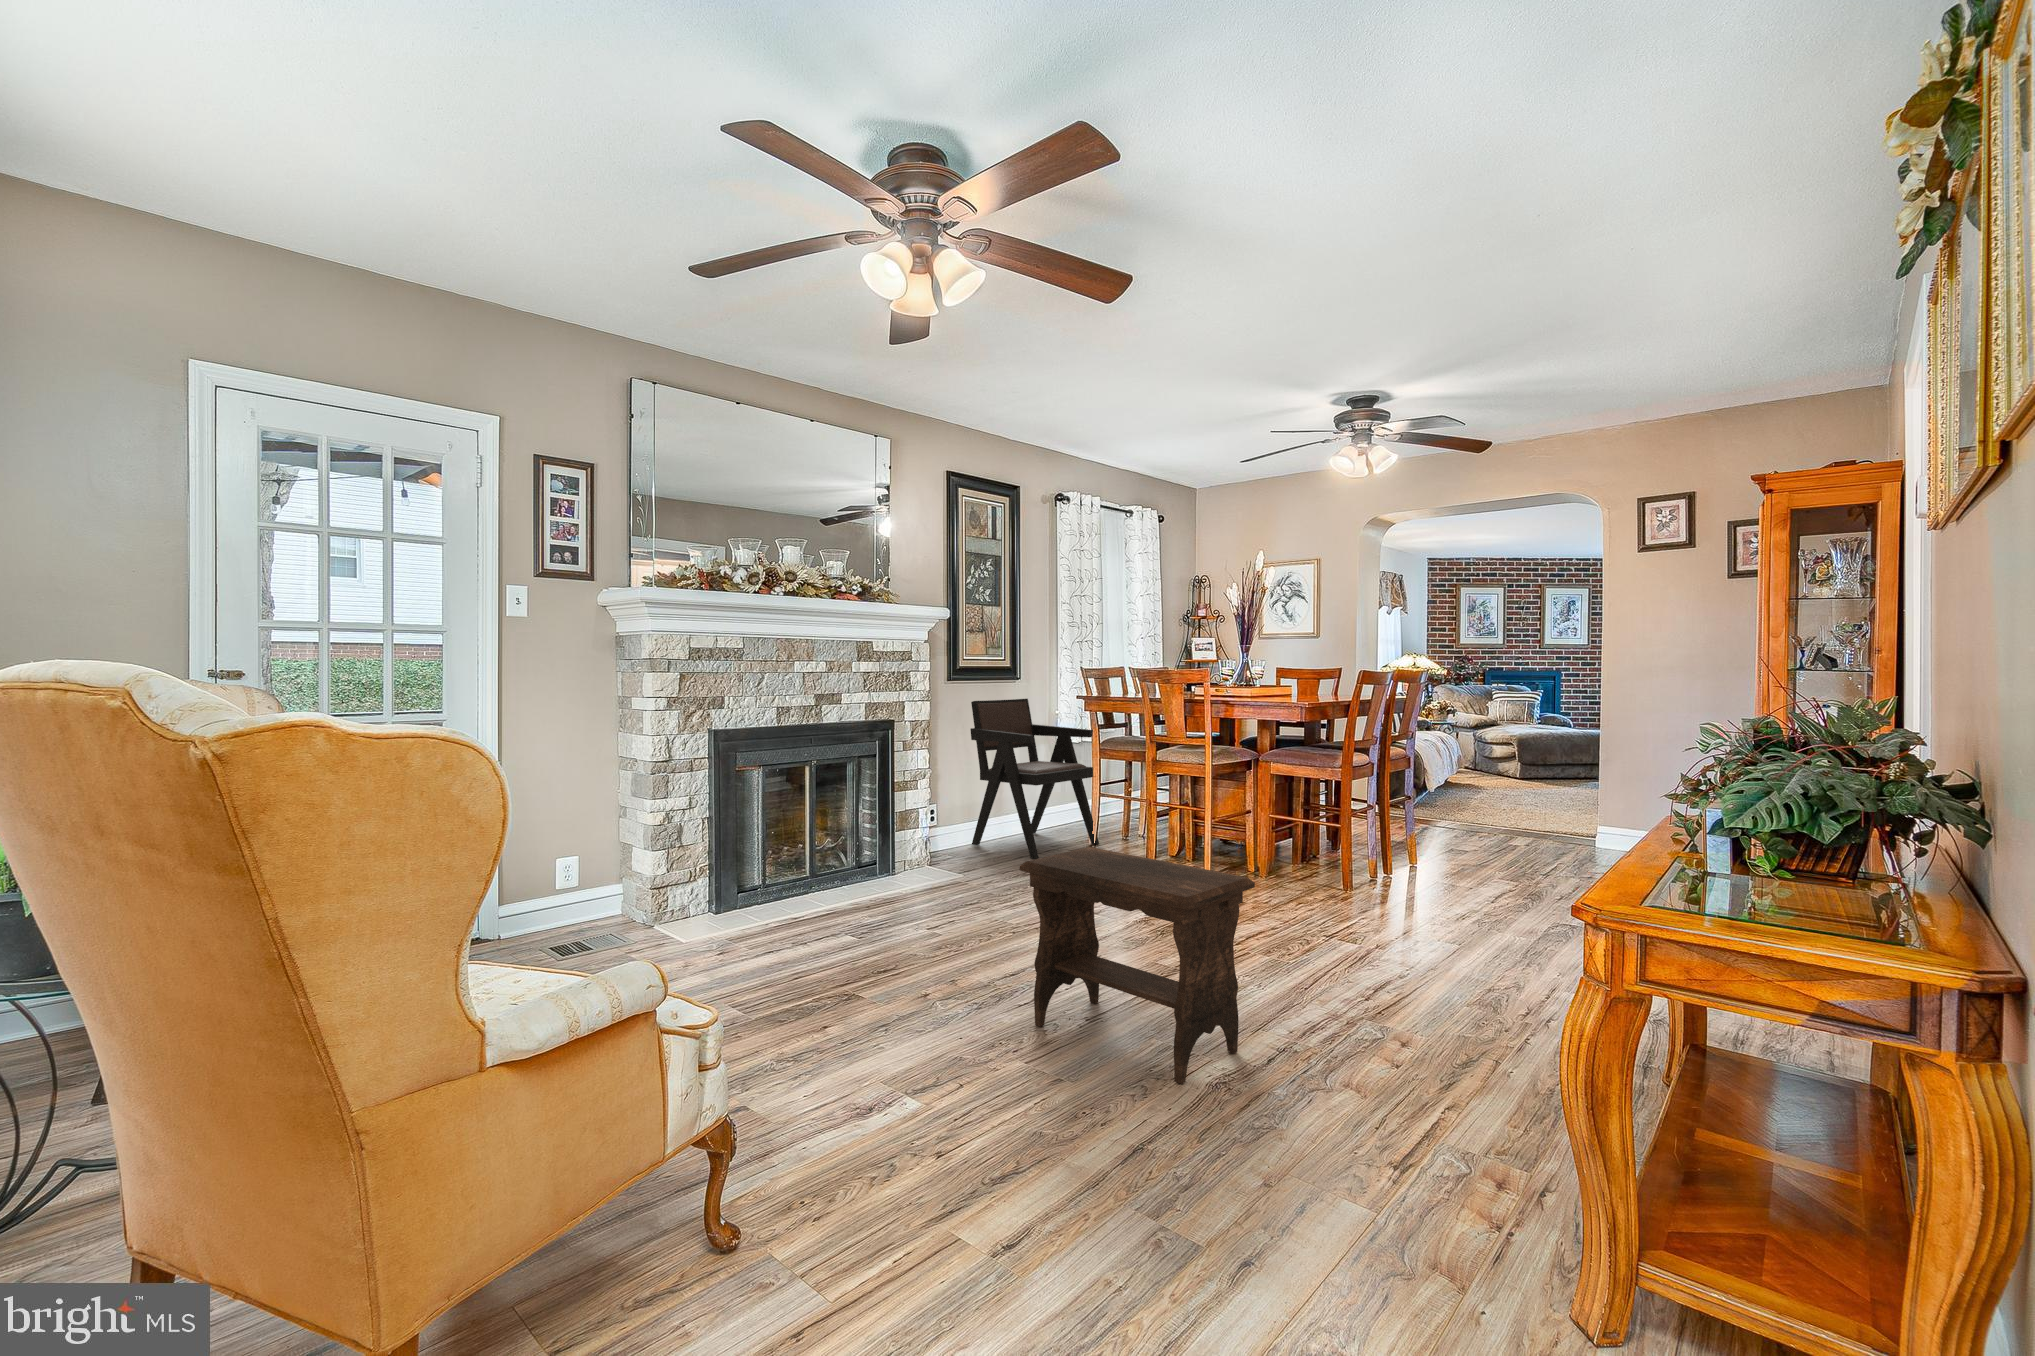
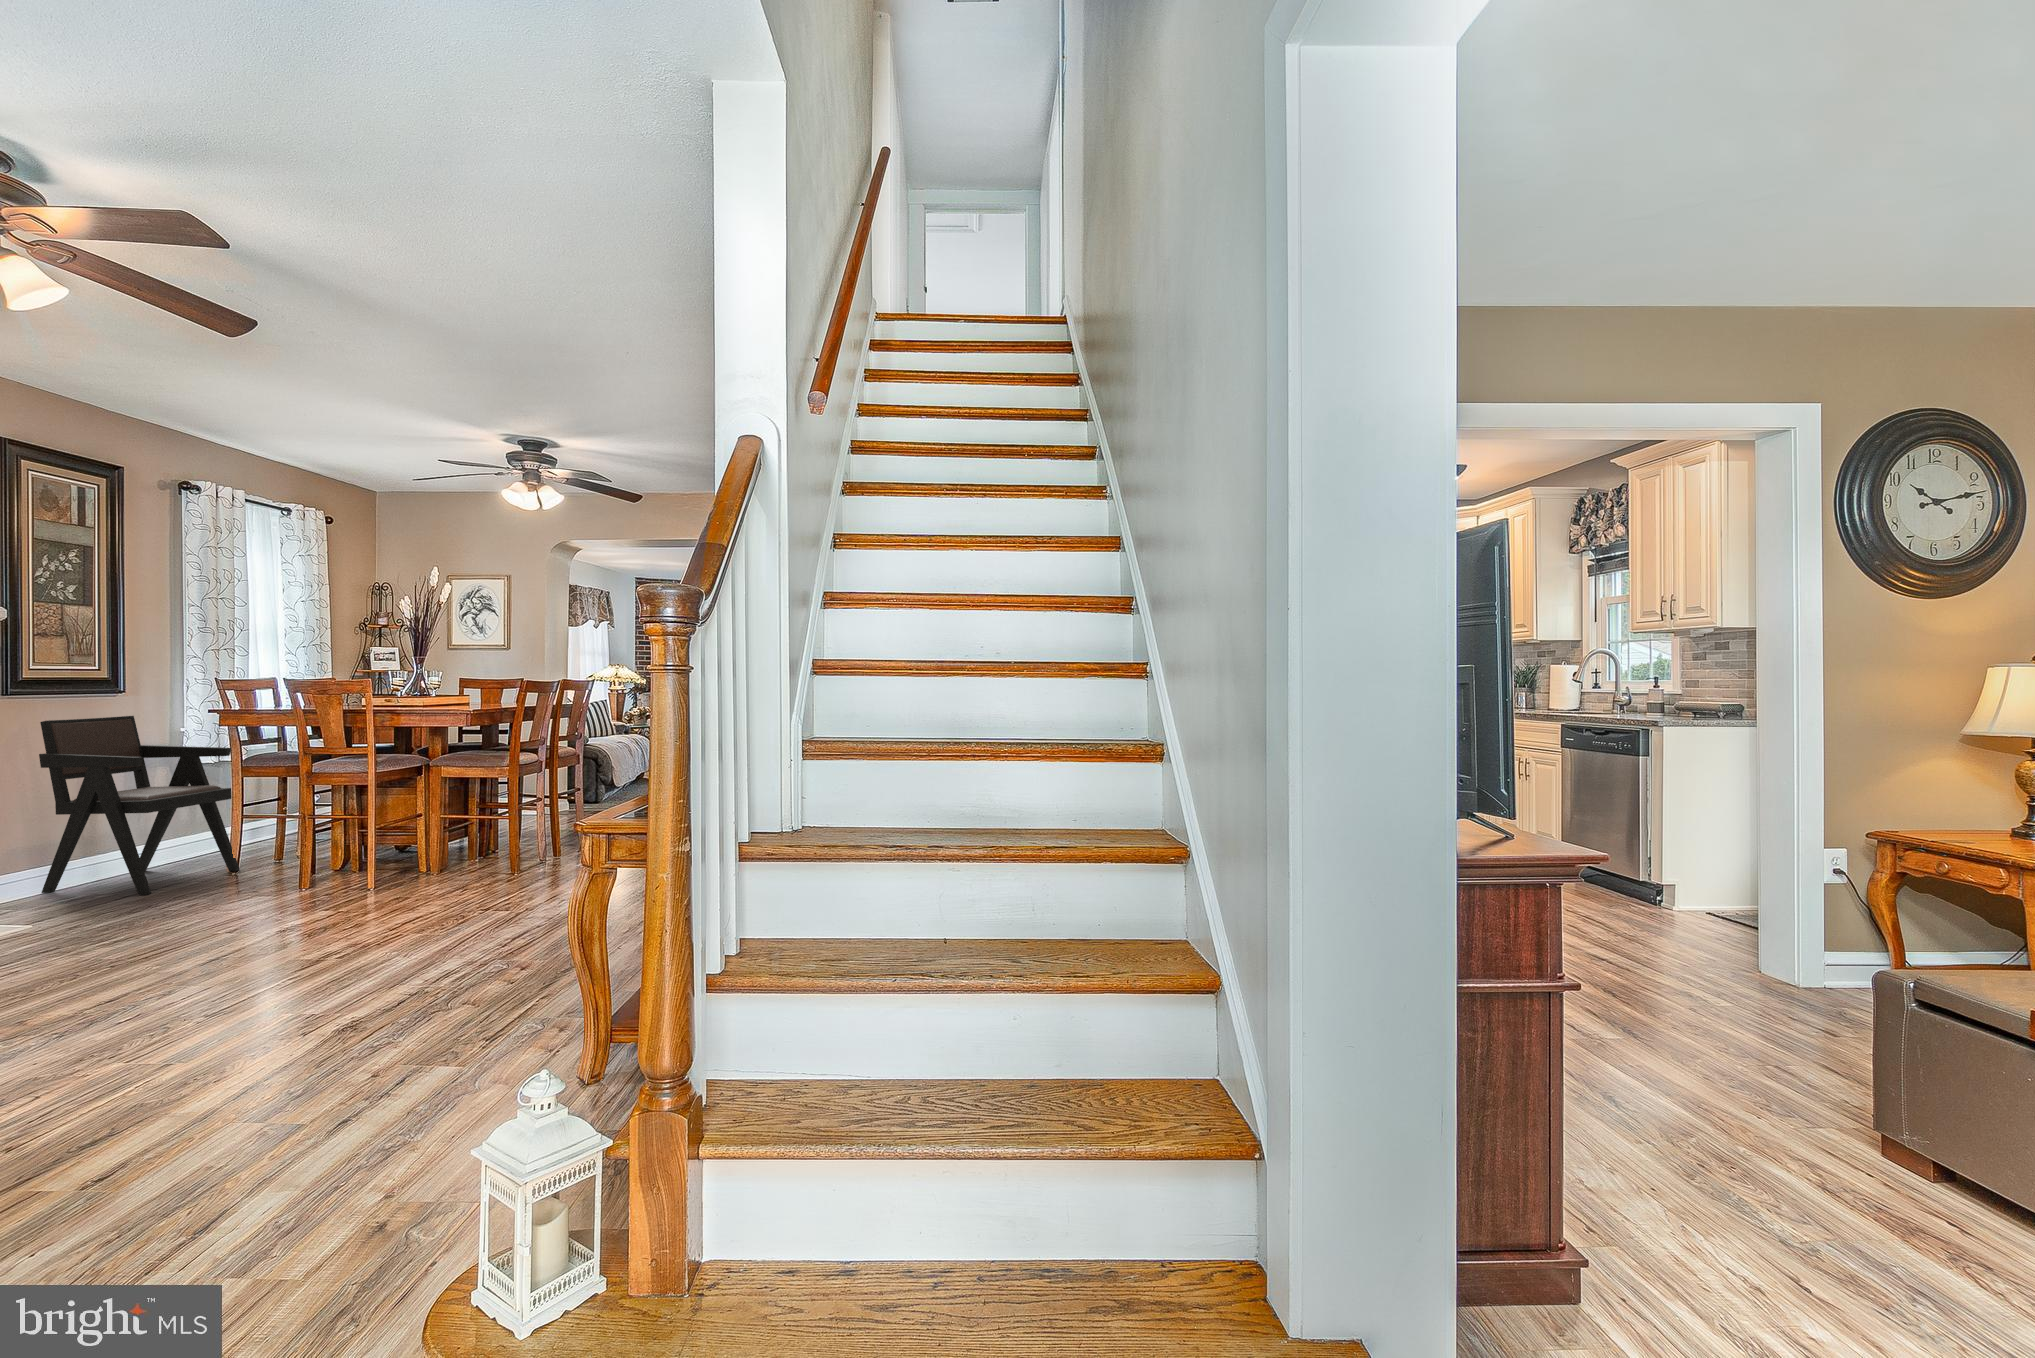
footstool: present [1020,847,1255,1084] -> none [128,853,385,1025]

